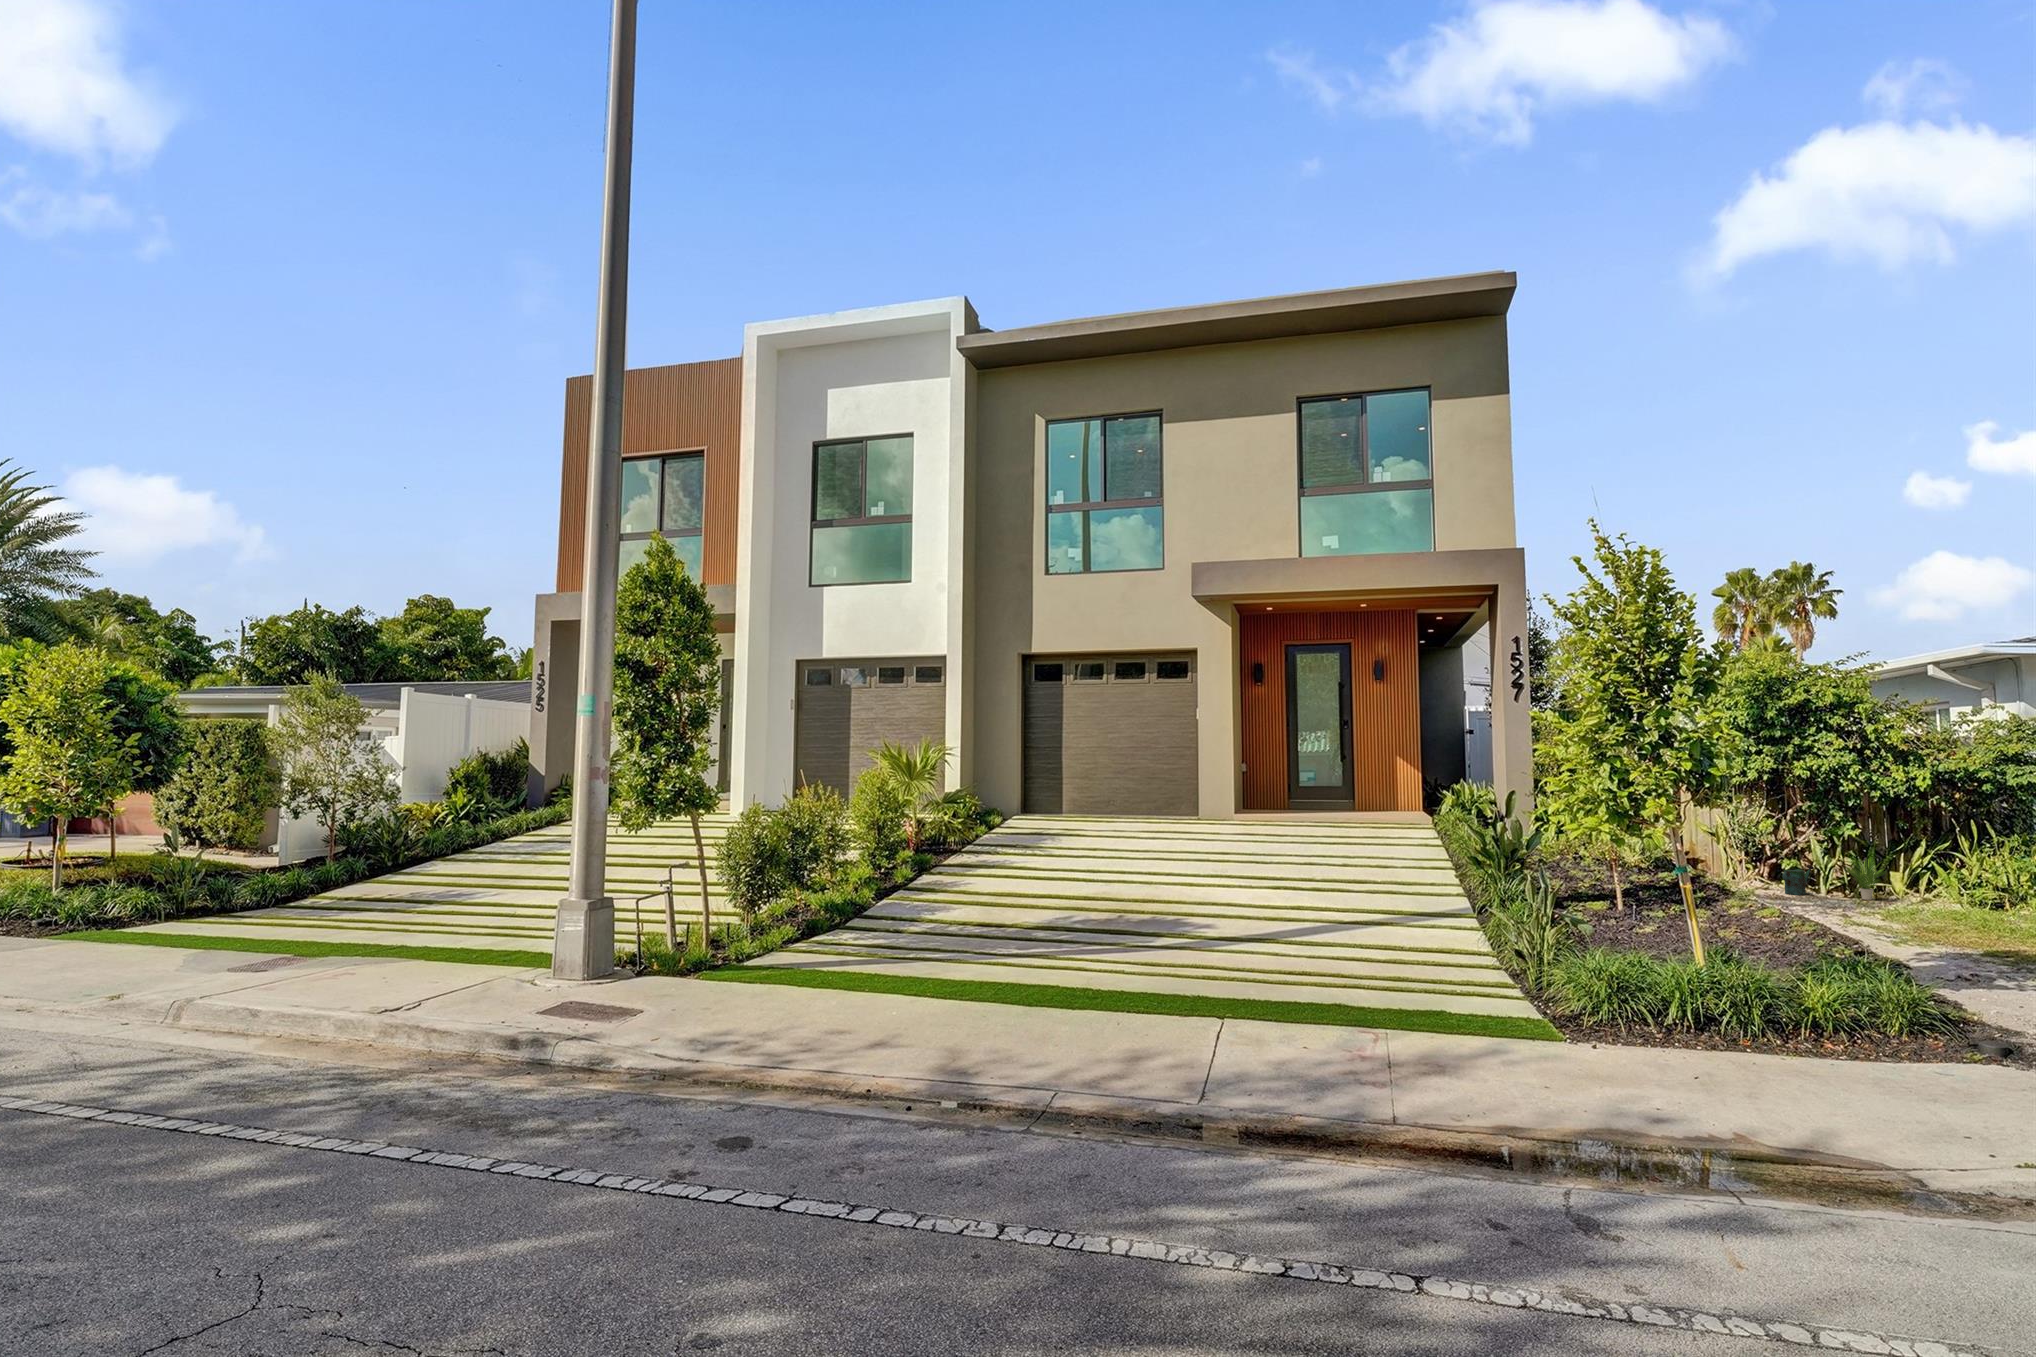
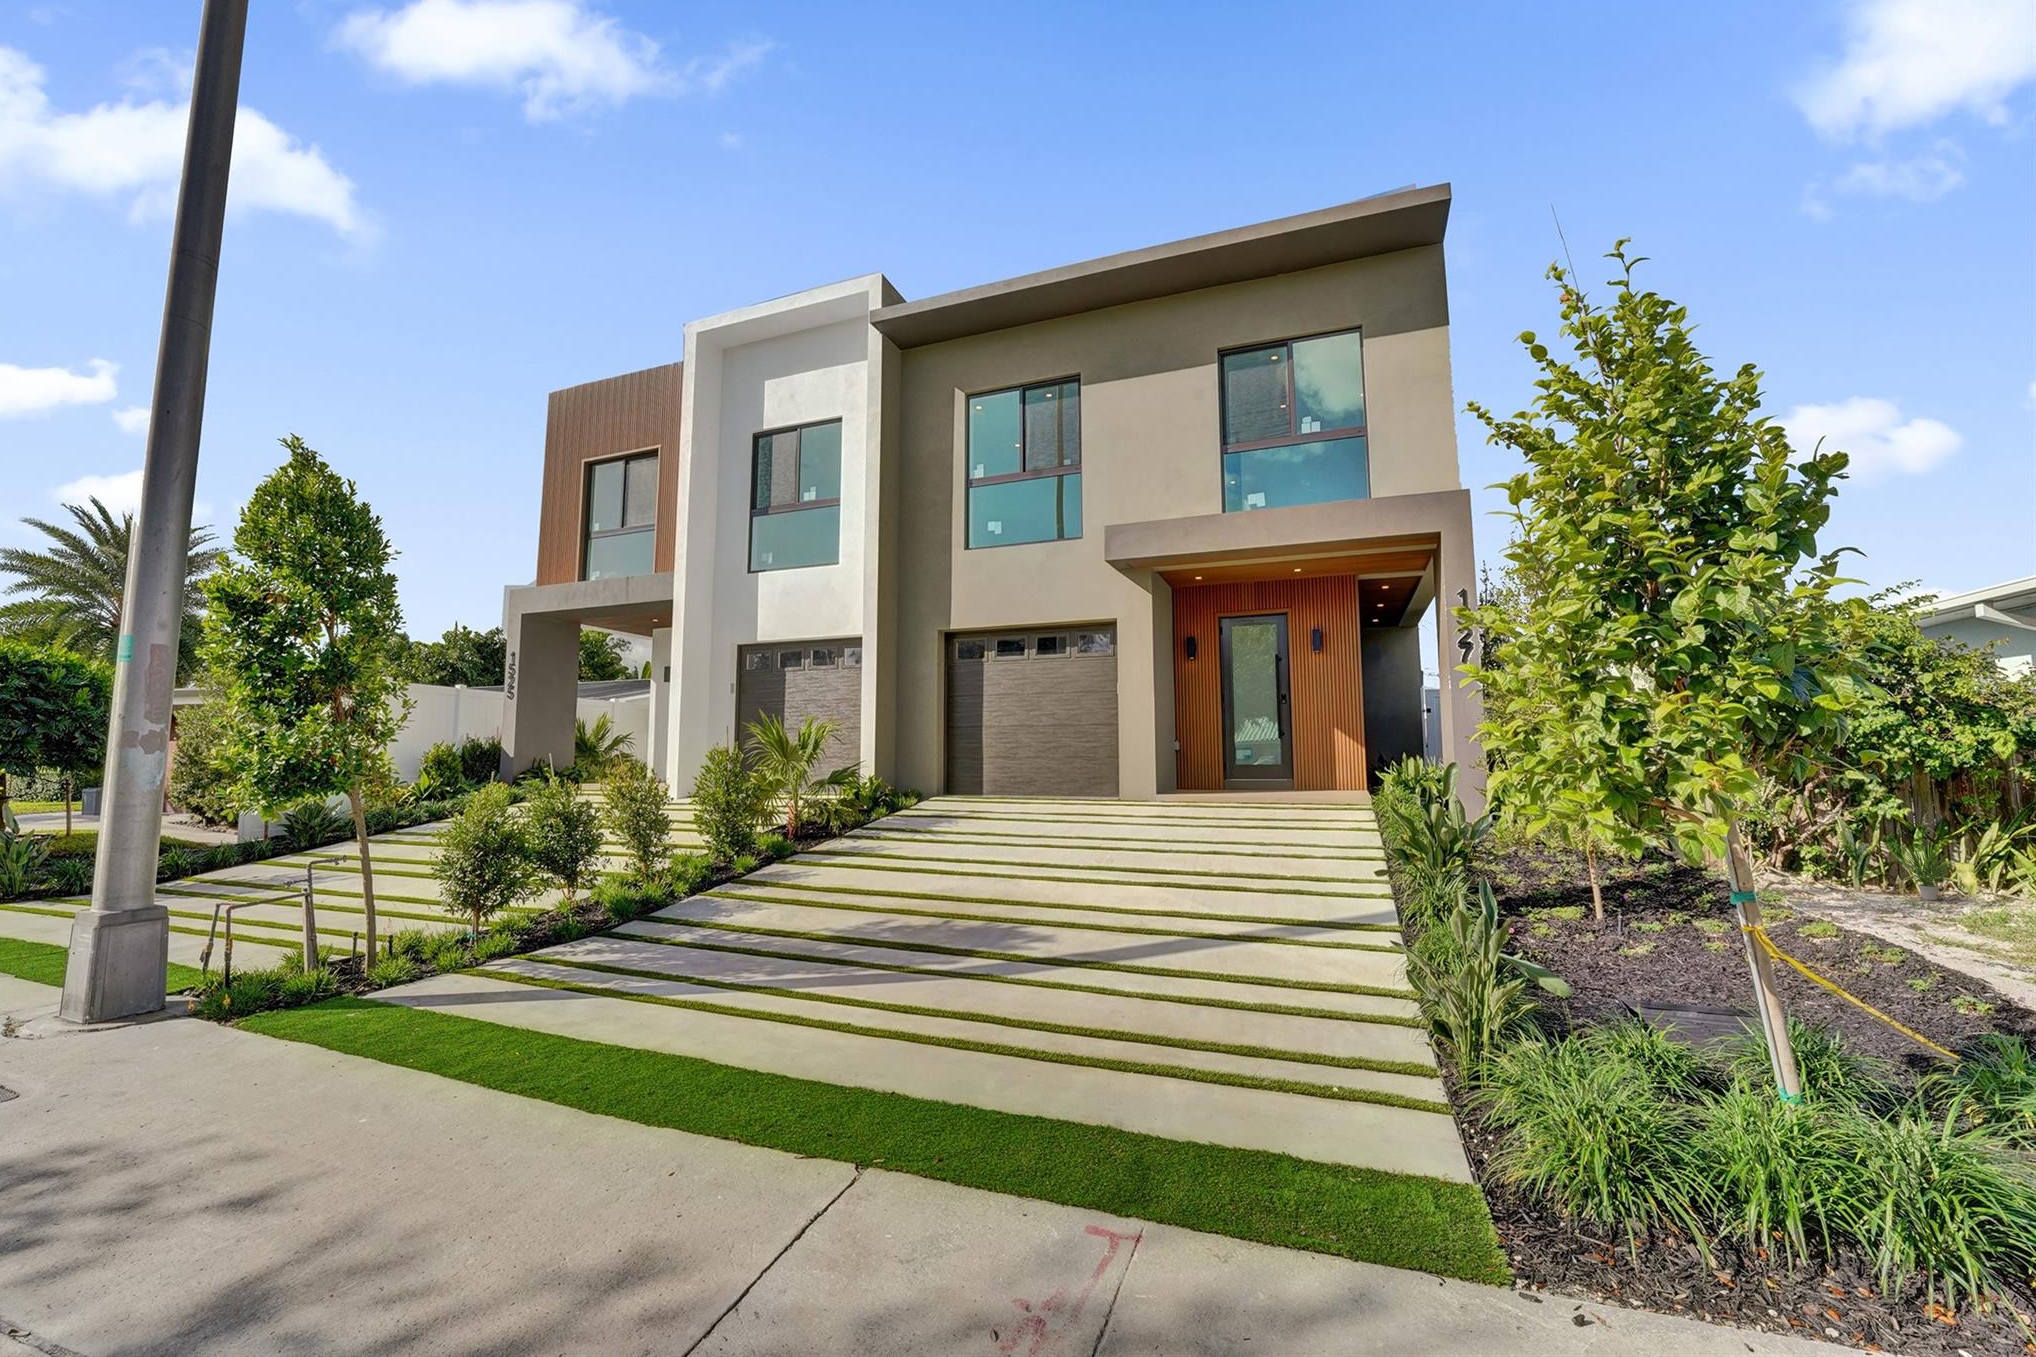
watering can: present [1782,865,1814,895] -> none [1807,853,1849,892]

